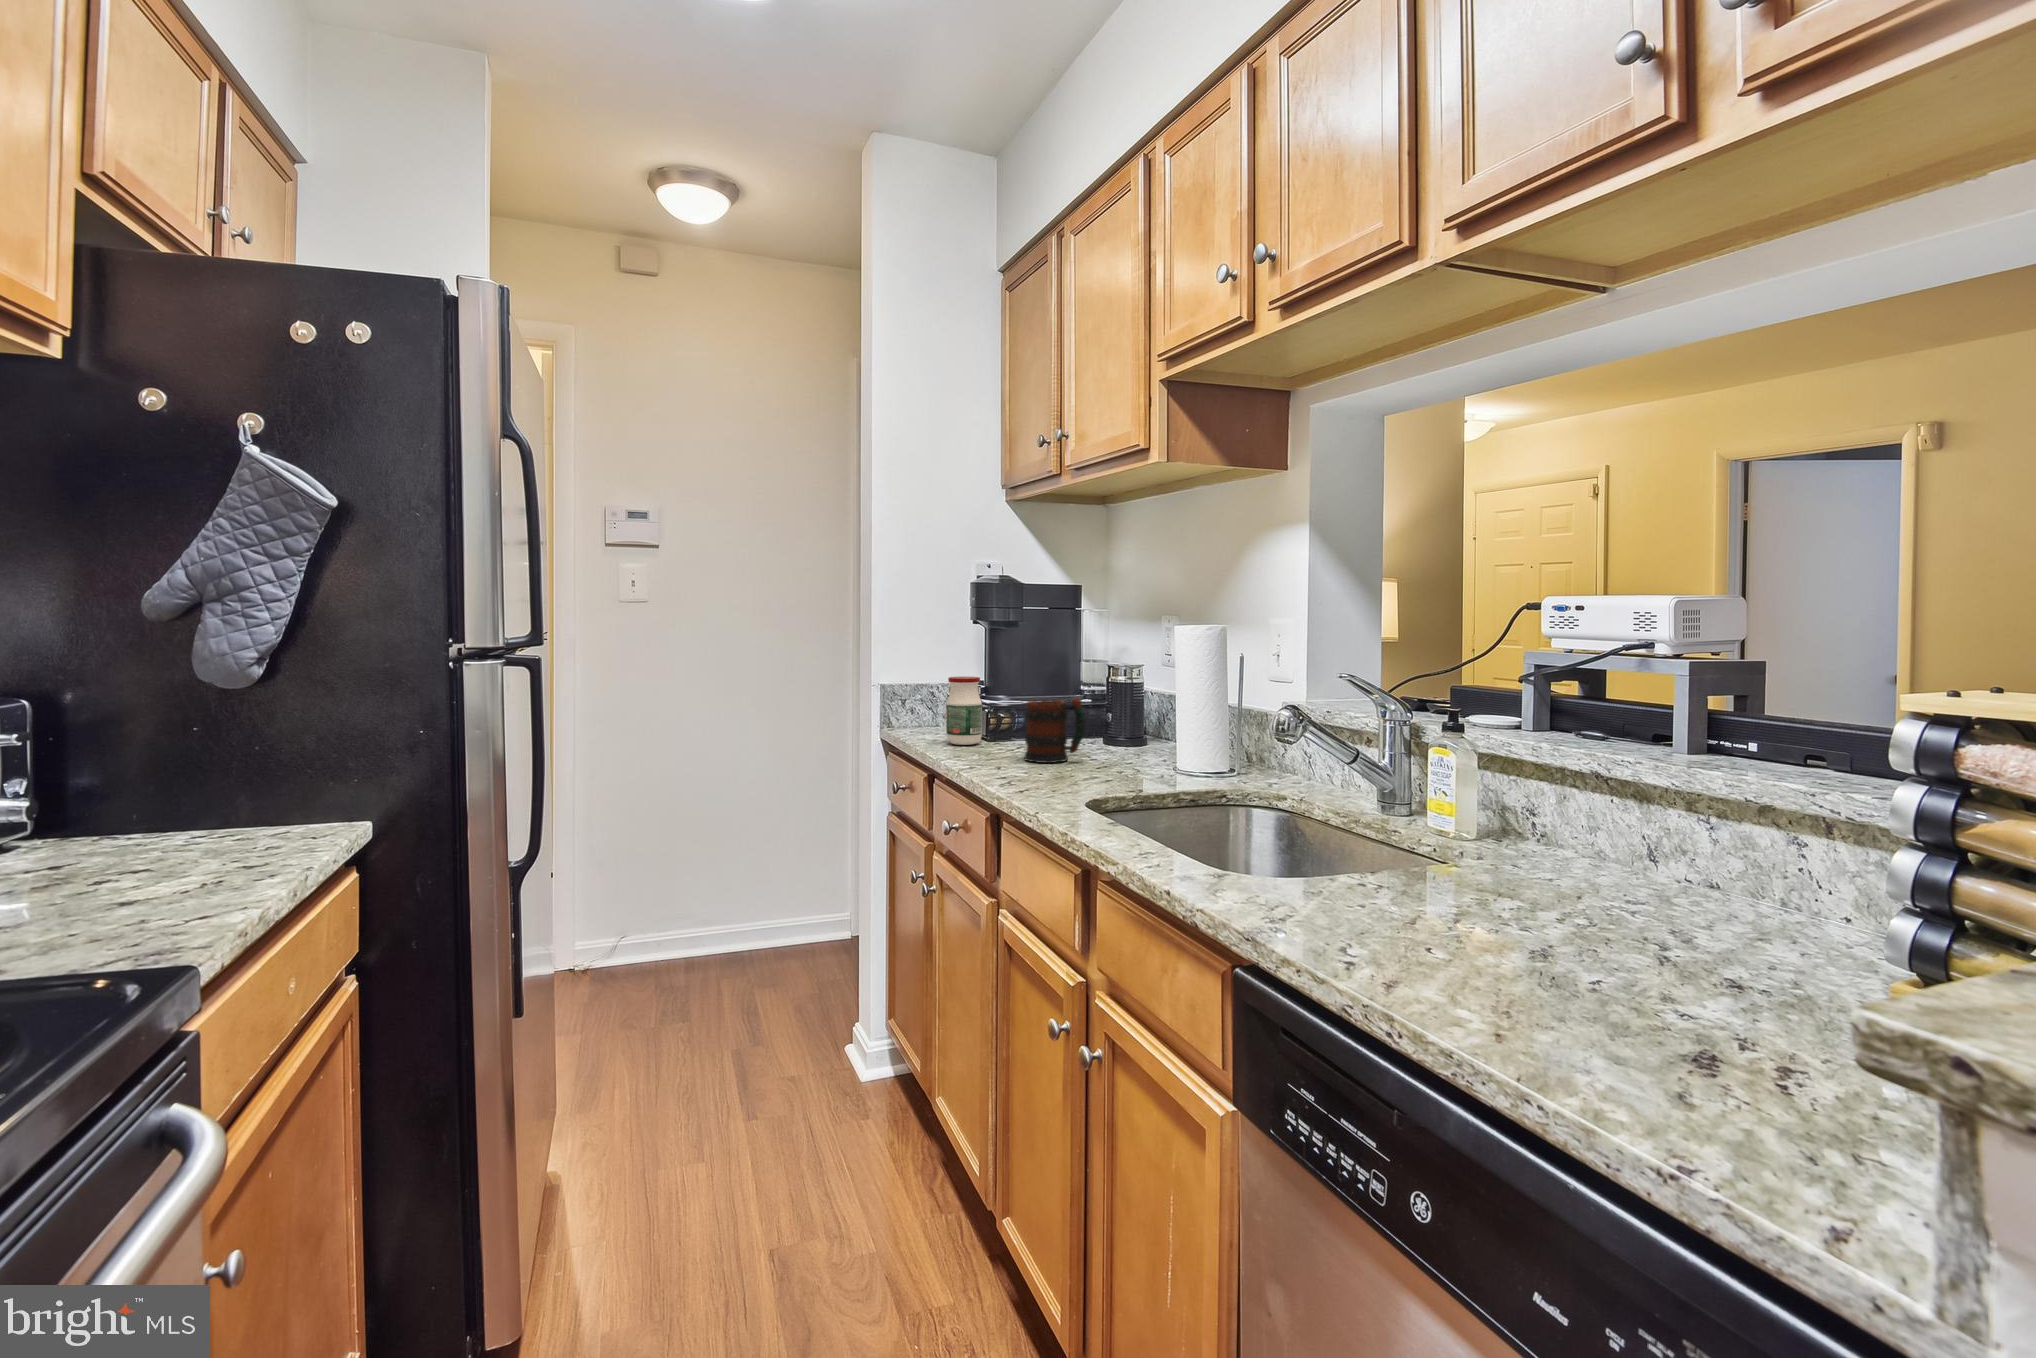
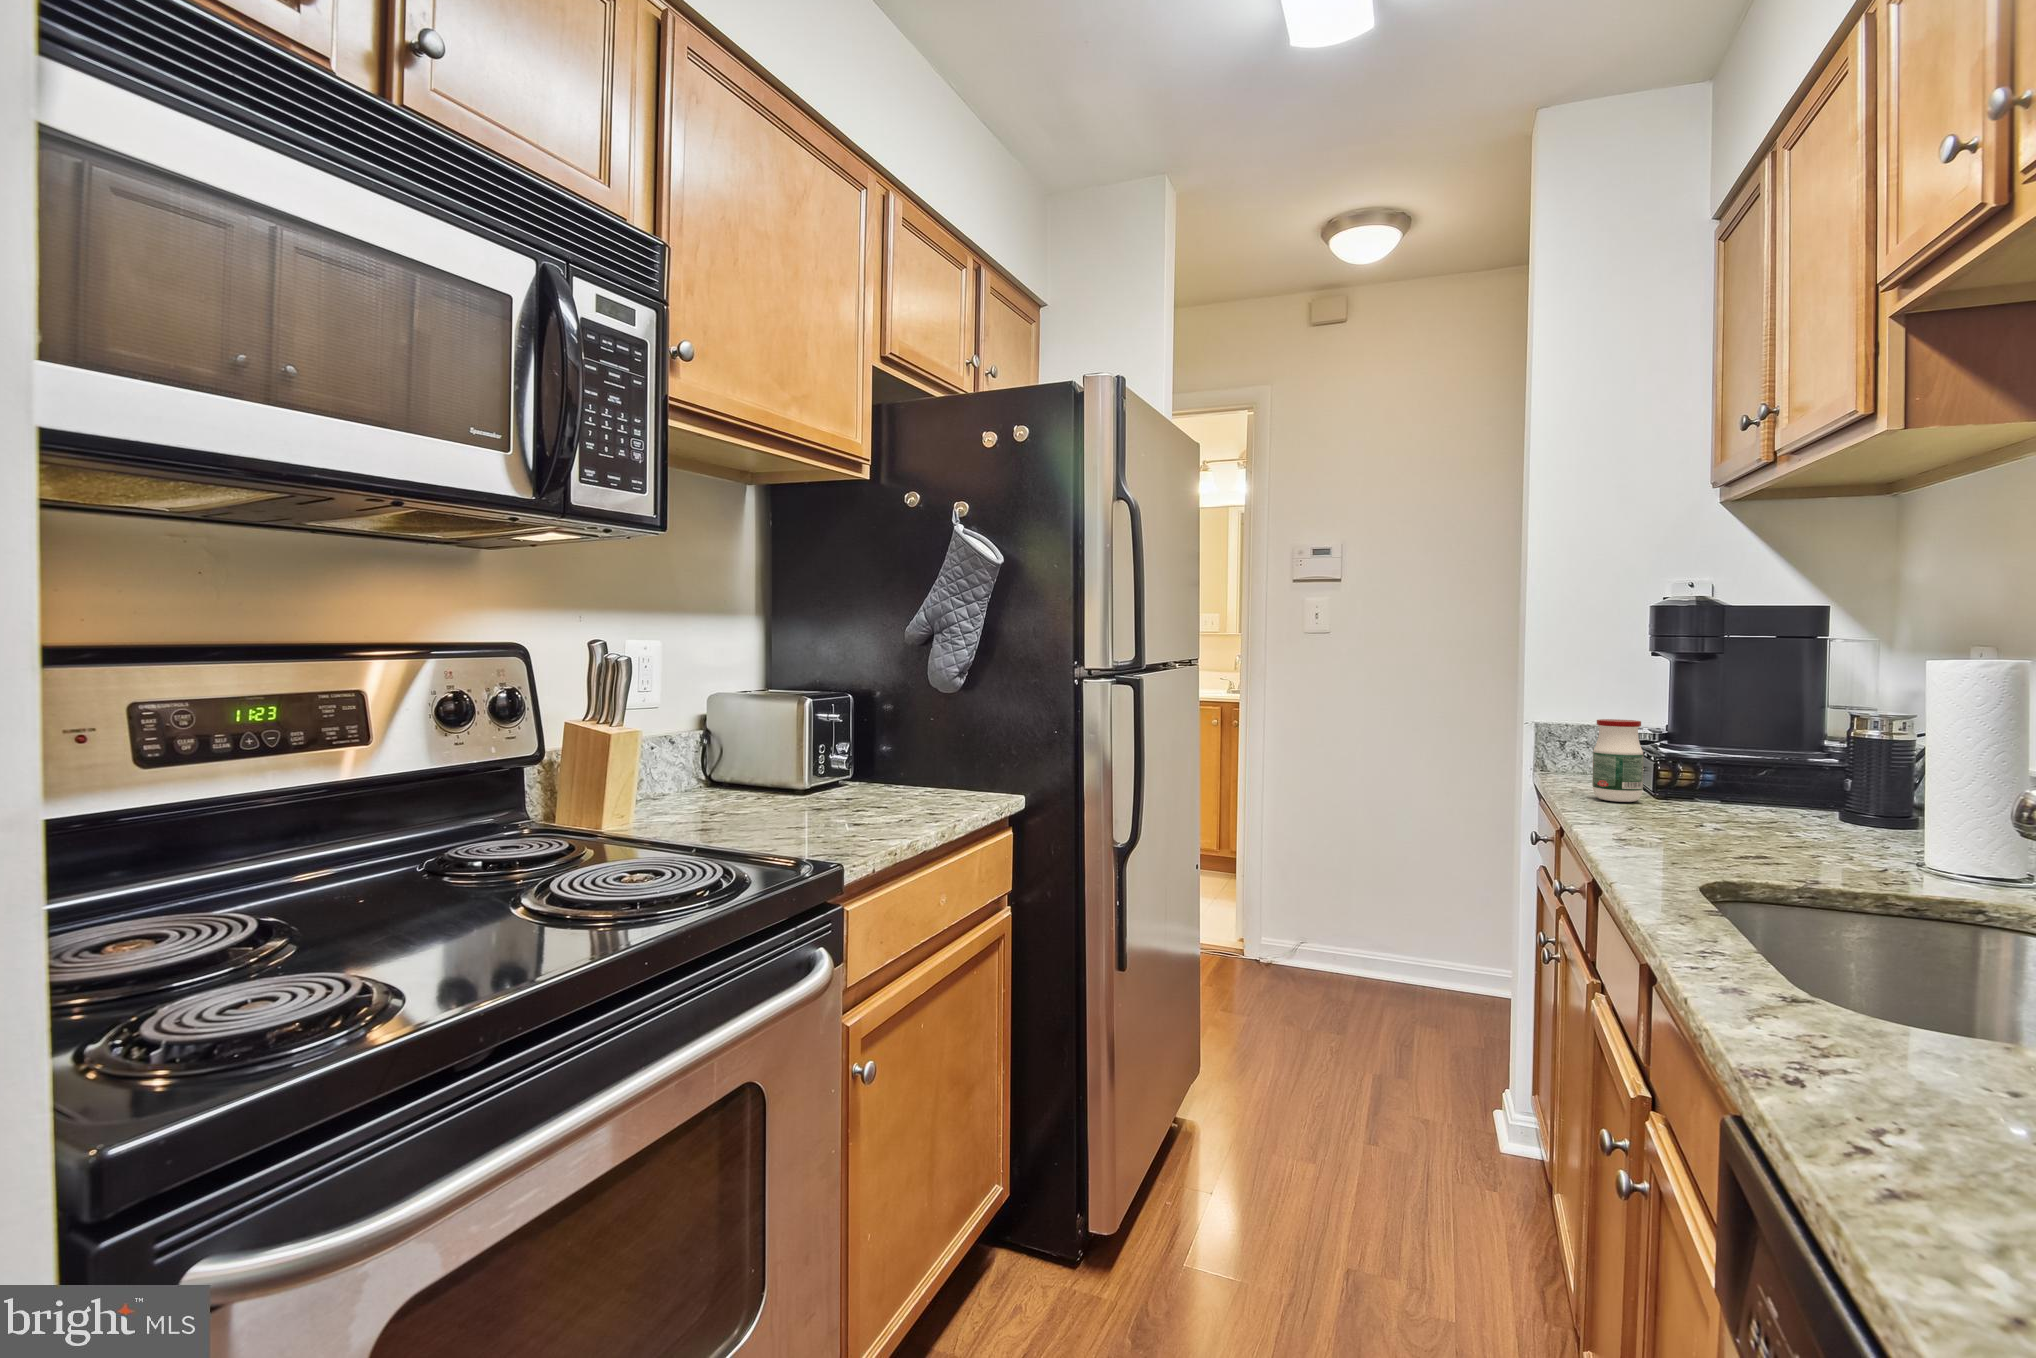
mug: present [1024,698,1086,763] -> none [1680,752,1775,833]

